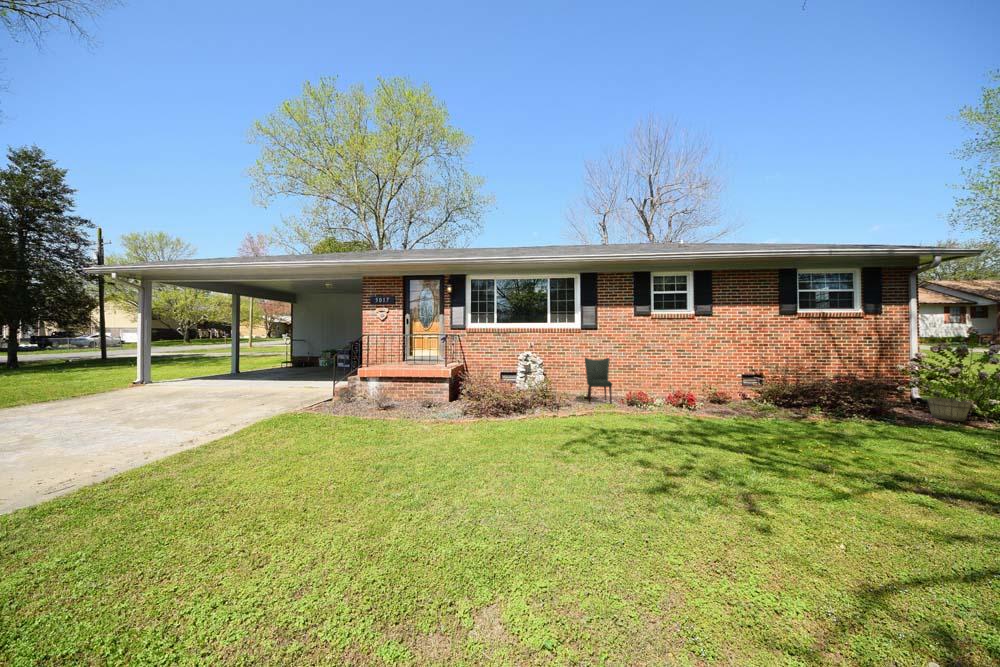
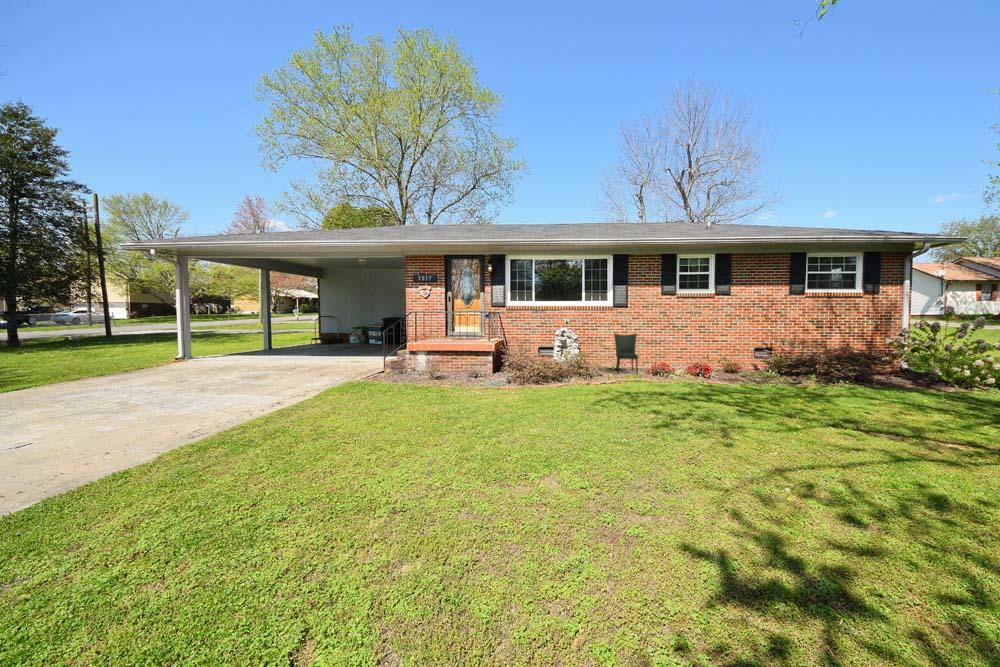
wooden bucket: present [928,396,971,421] -> none [904,364,937,386]

